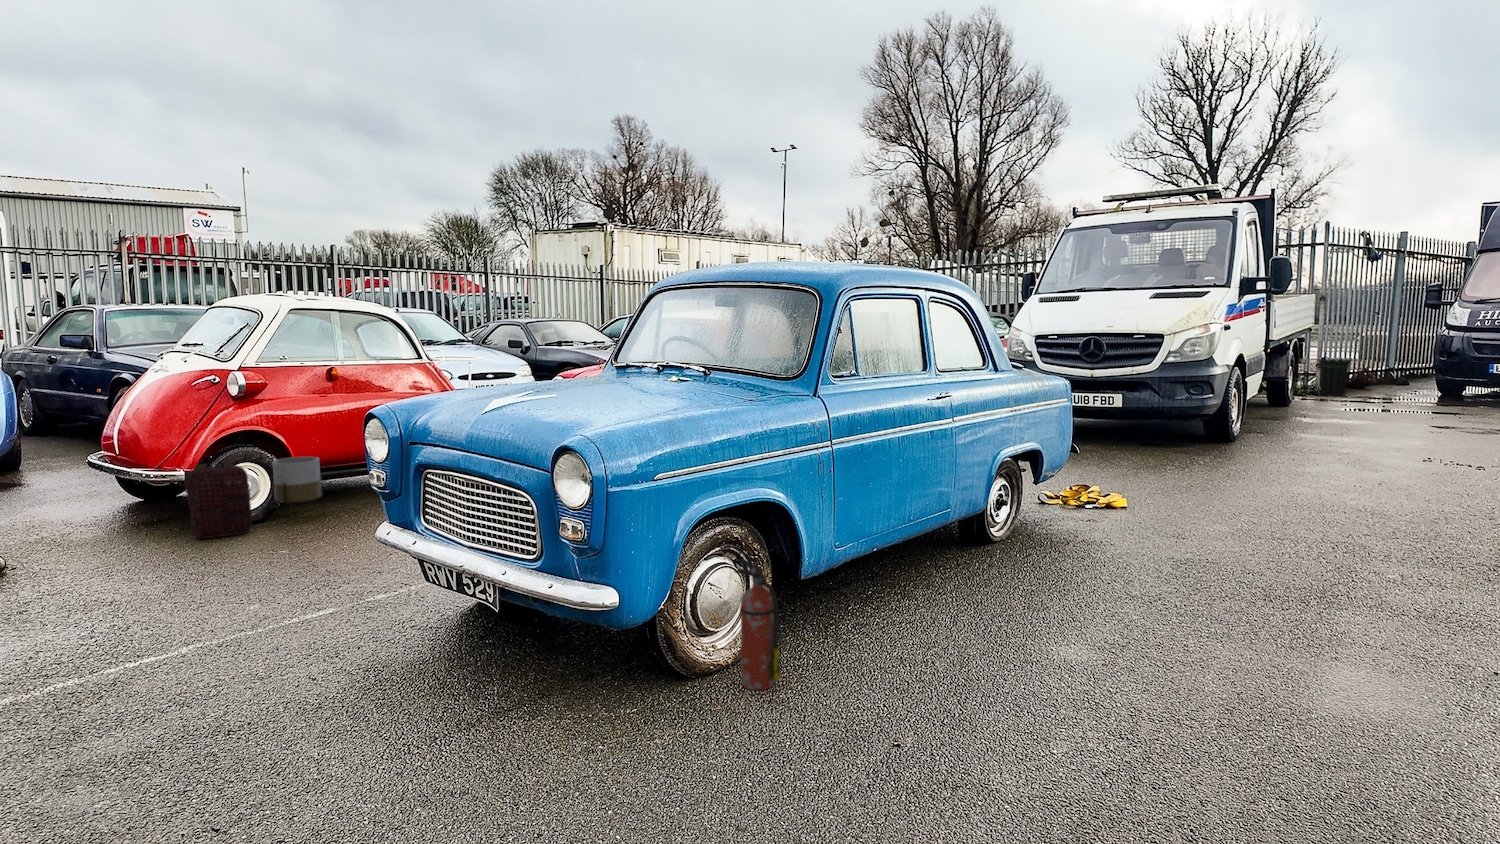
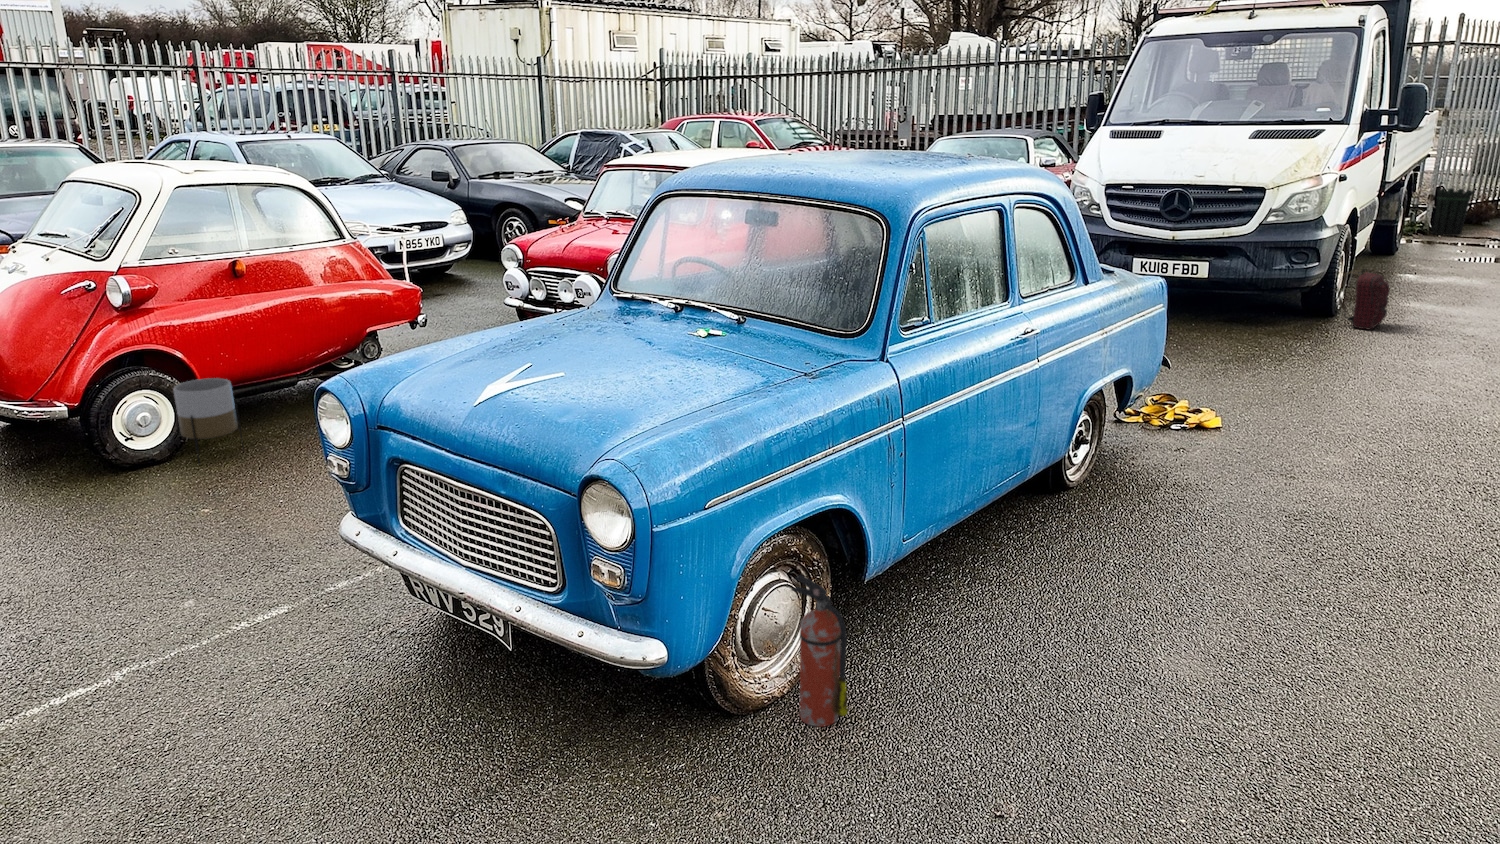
backpack: present [185,461,252,539] -> present [1337,269,1390,329]

